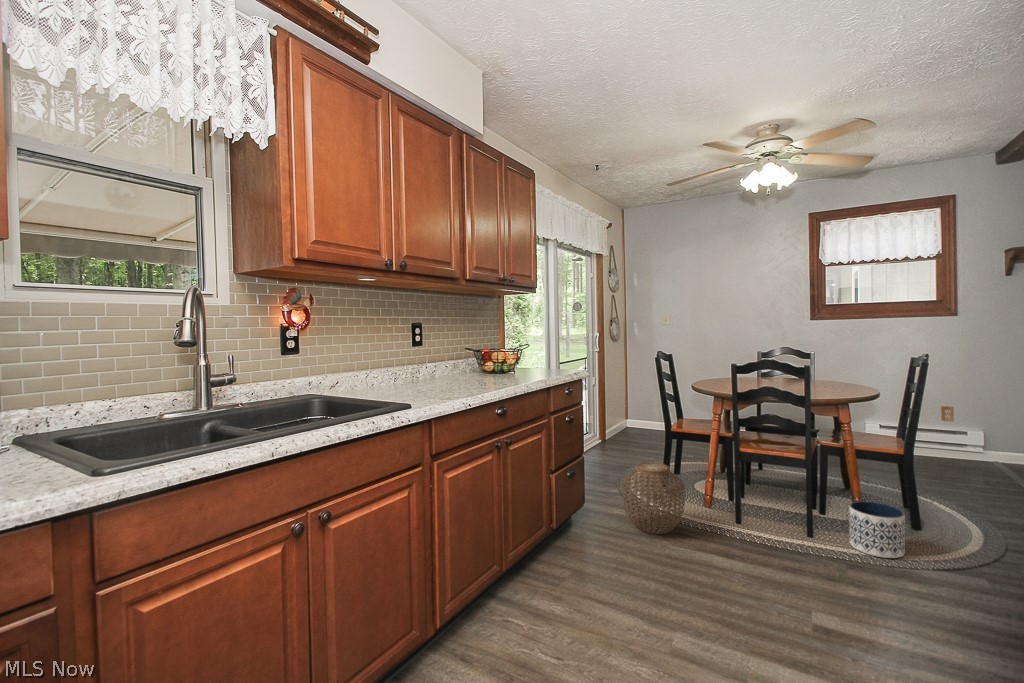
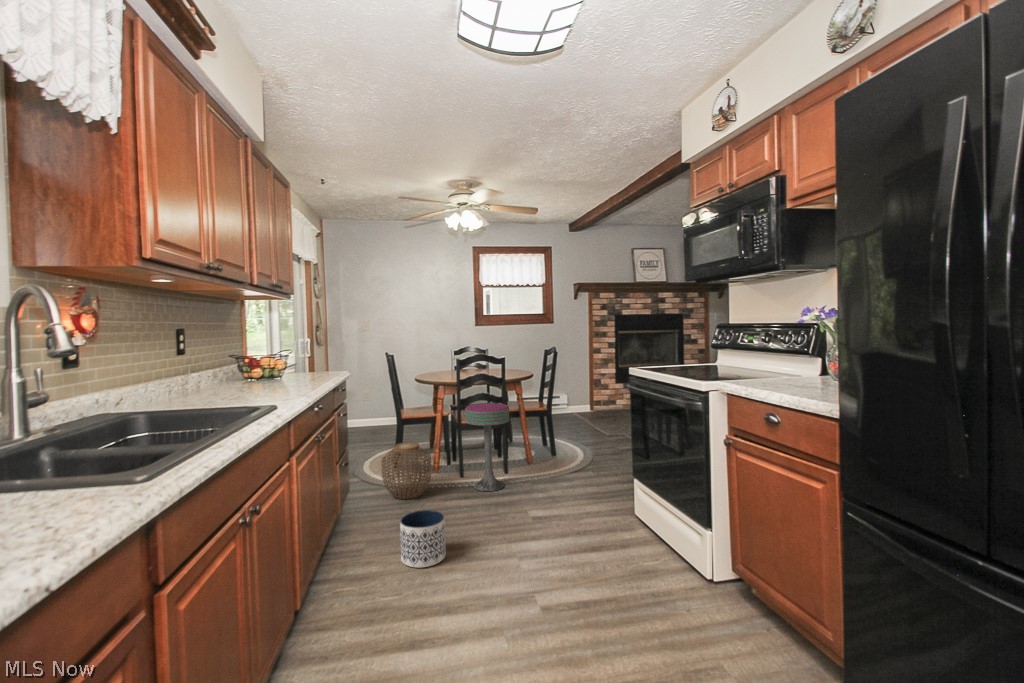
bar stool: none [734,428,805,556] -> present [465,403,509,491]
planter: present [849,501,905,558] -> present [400,510,446,568]

